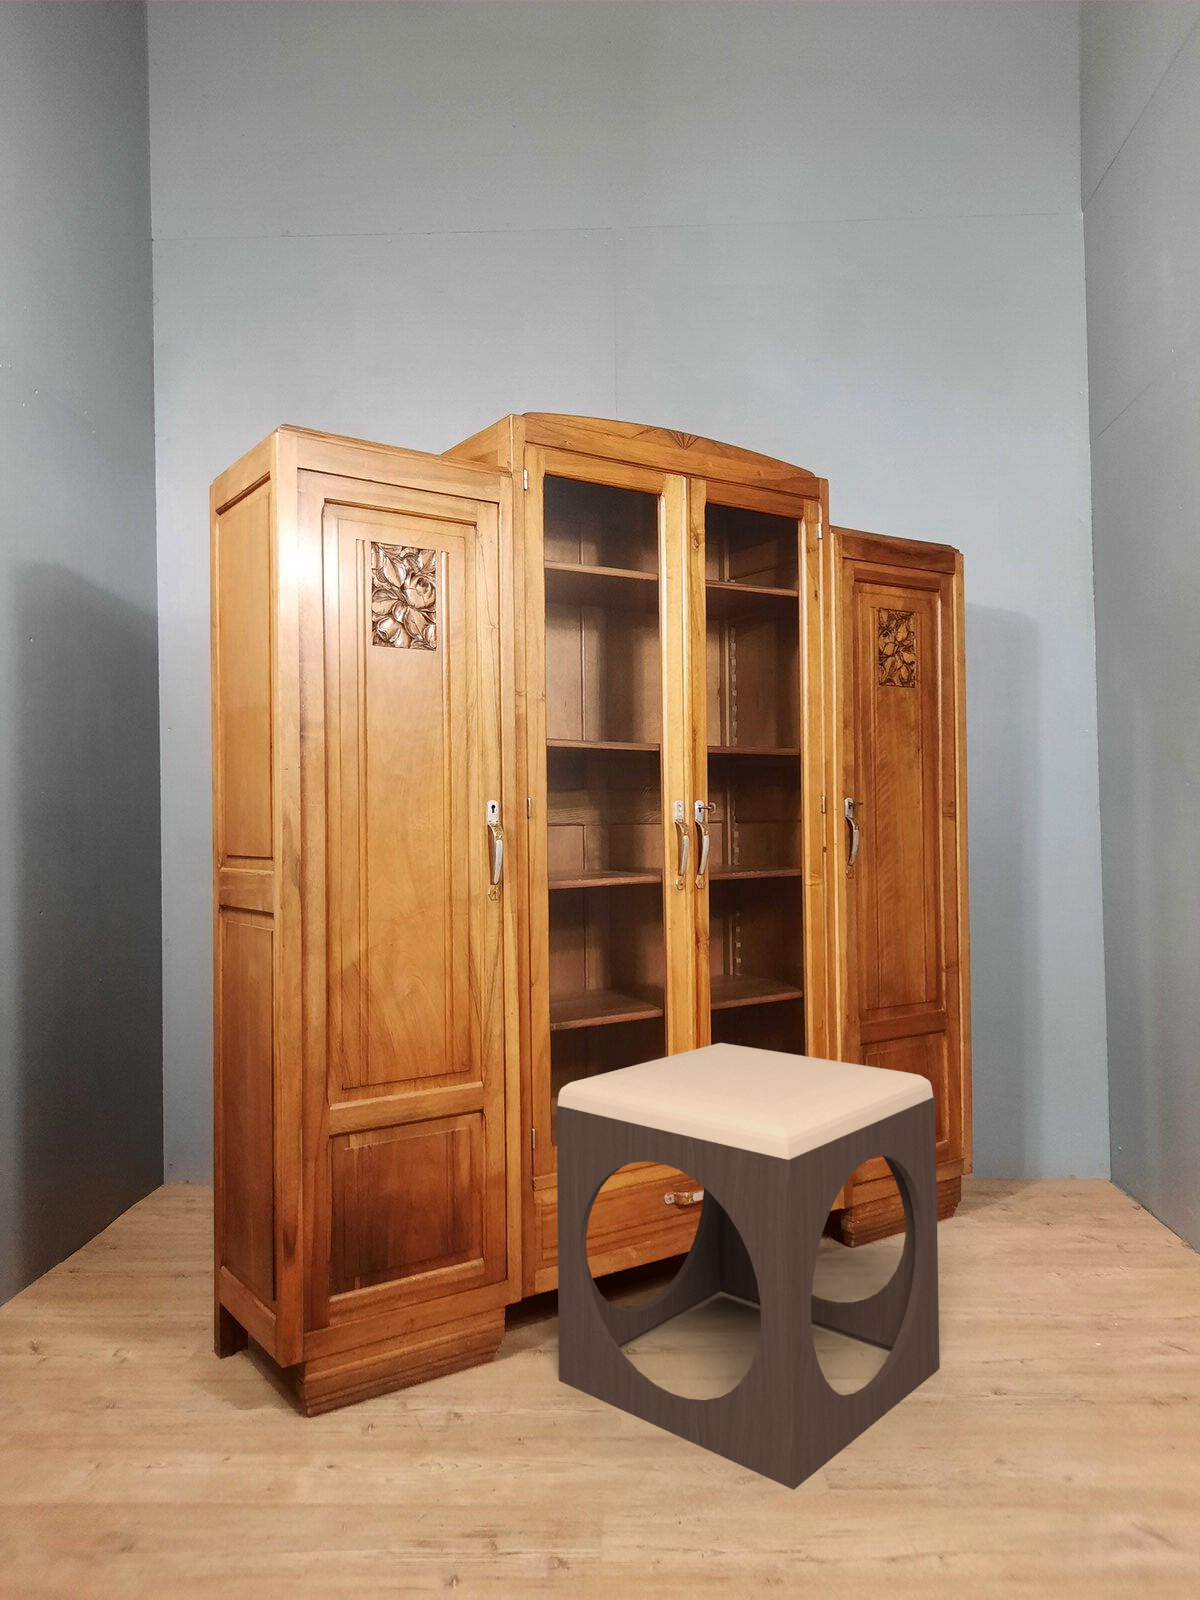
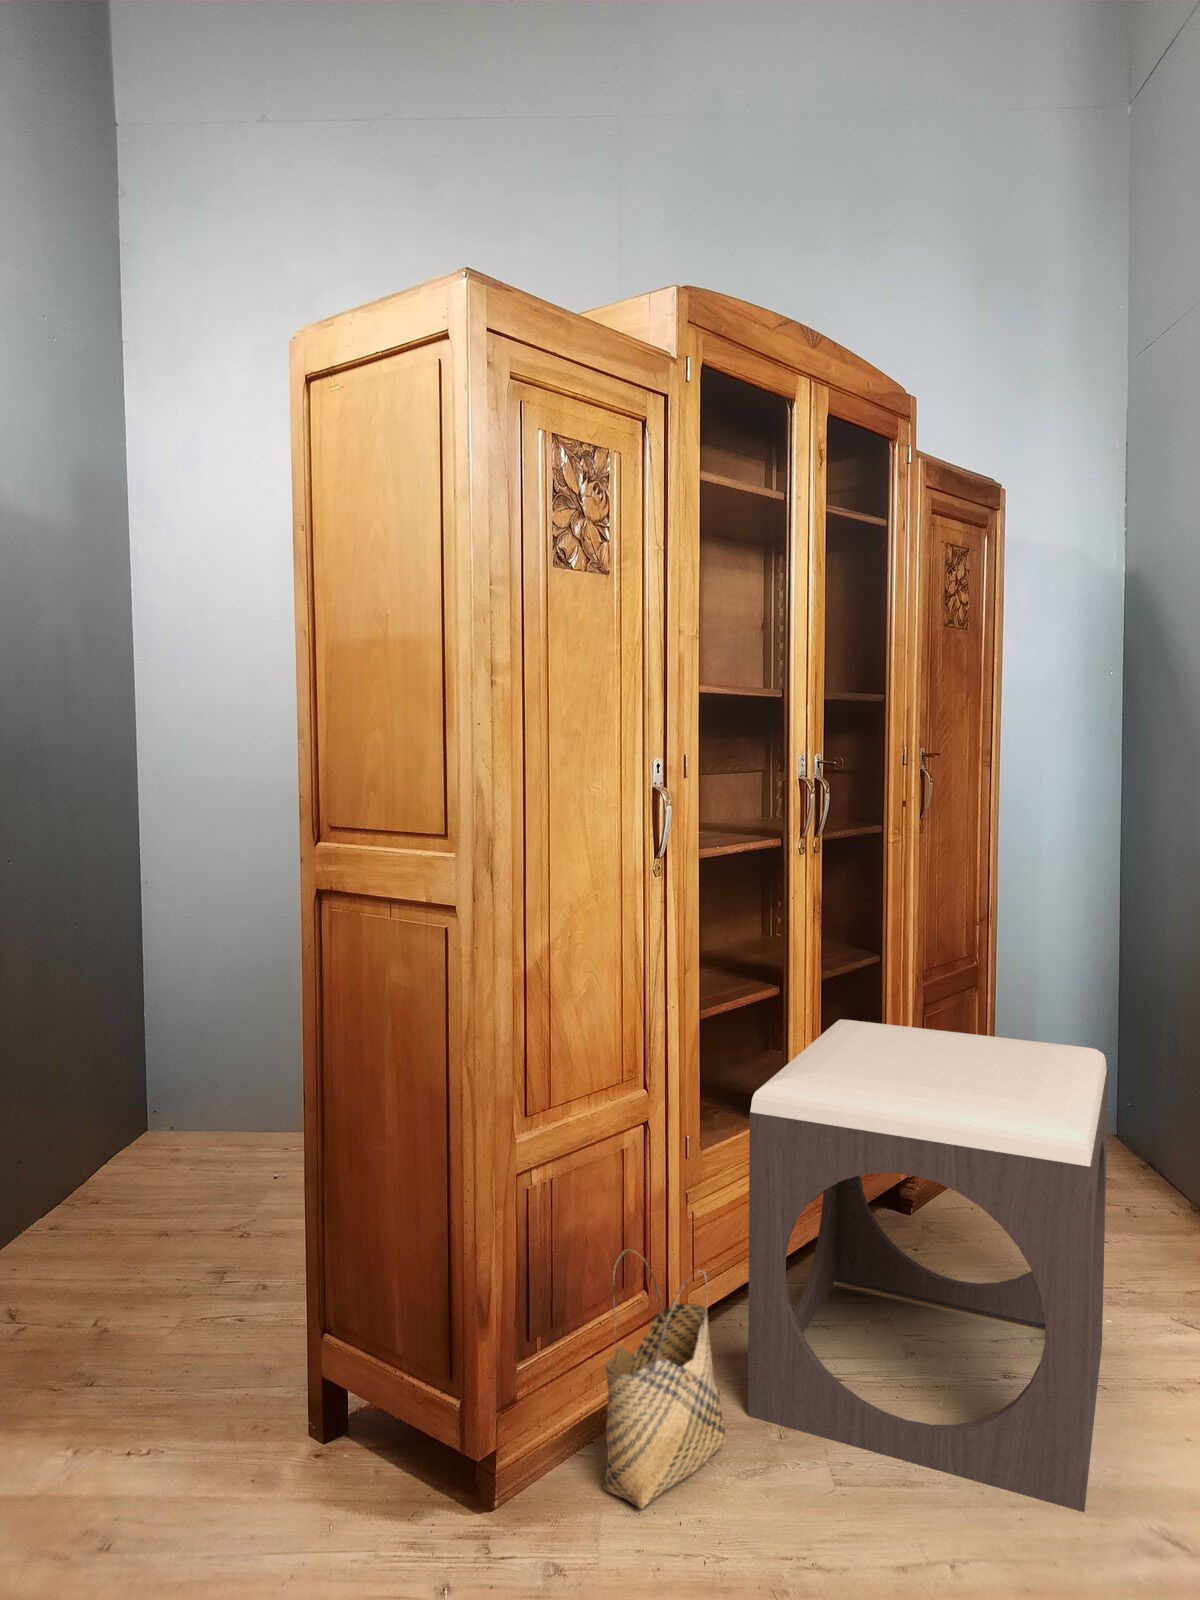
woven basket: none [390,1212,517,1428] -> present [604,1249,726,1508]

